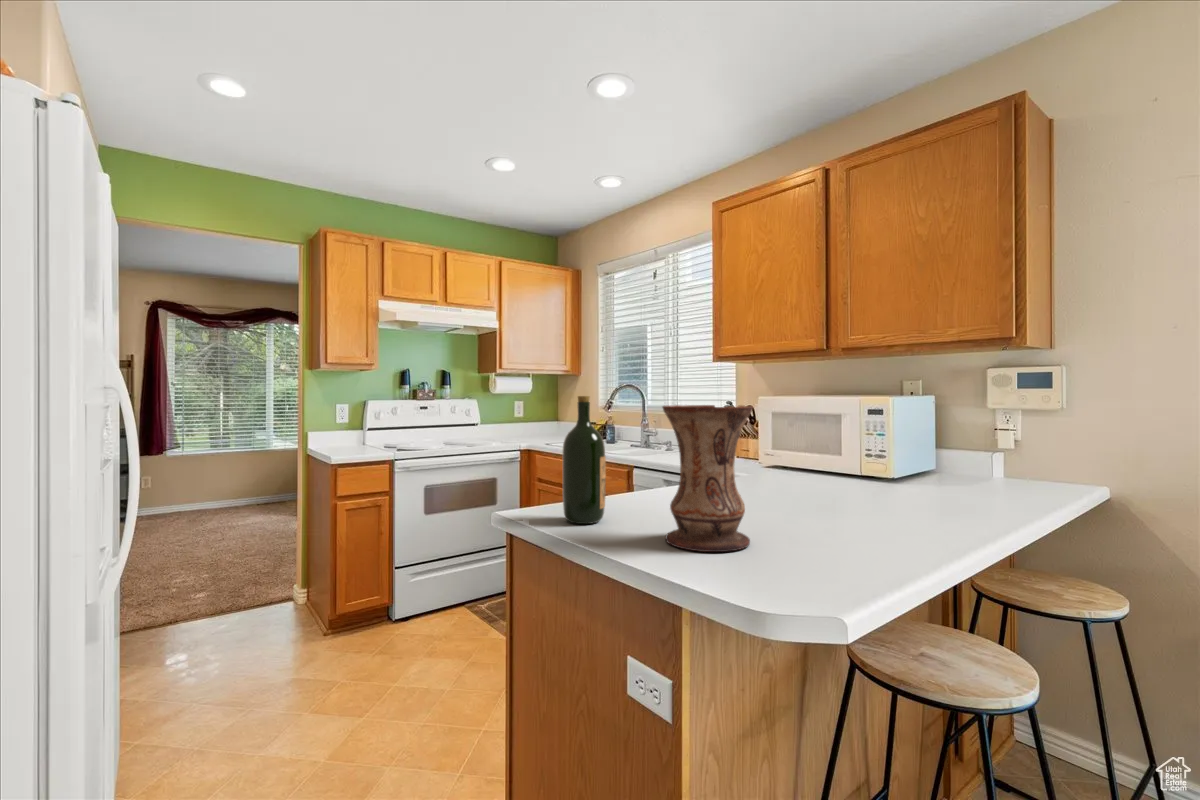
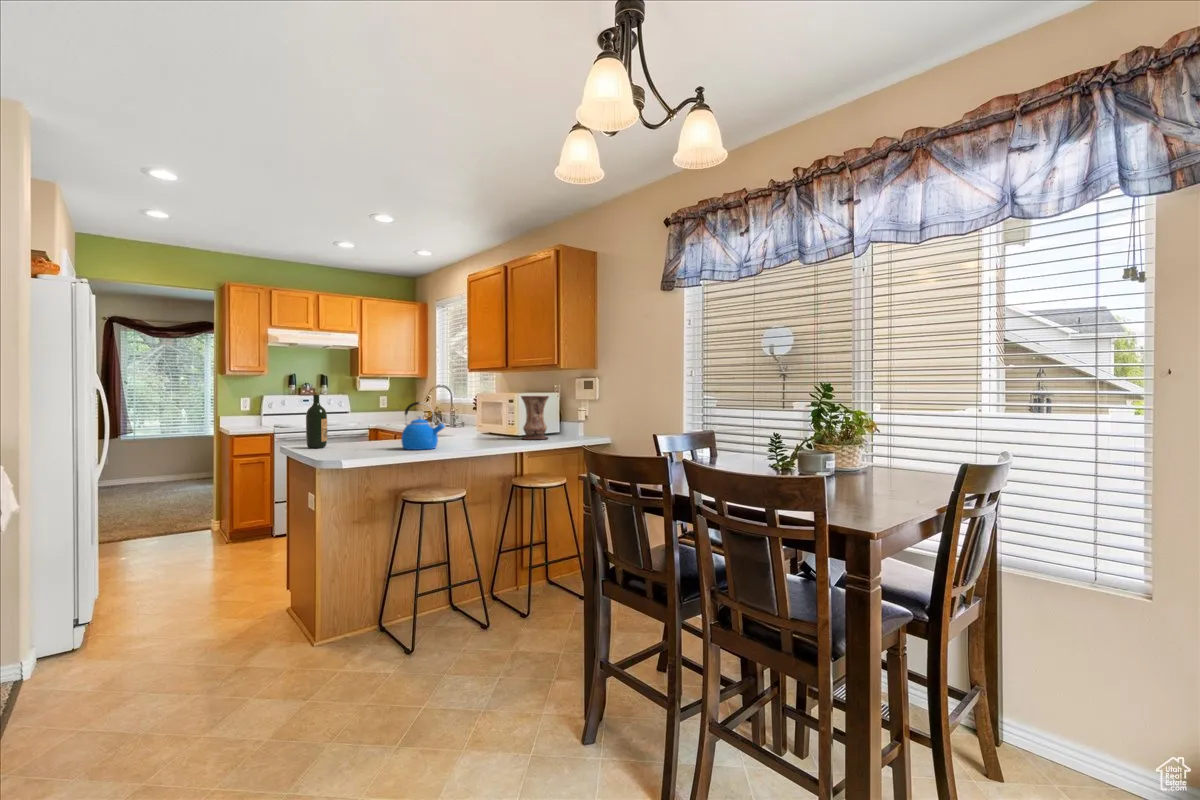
vase: present [663,405,753,552] -> present [521,396,549,440]
kettle: none [789,418,898,536] -> present [401,402,445,450]

